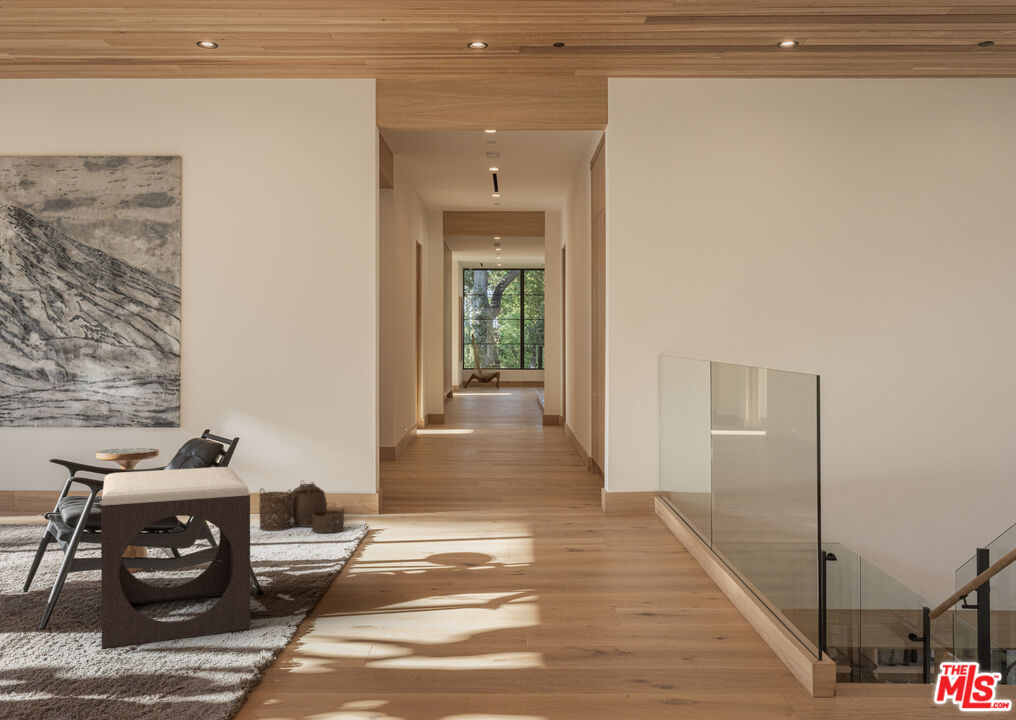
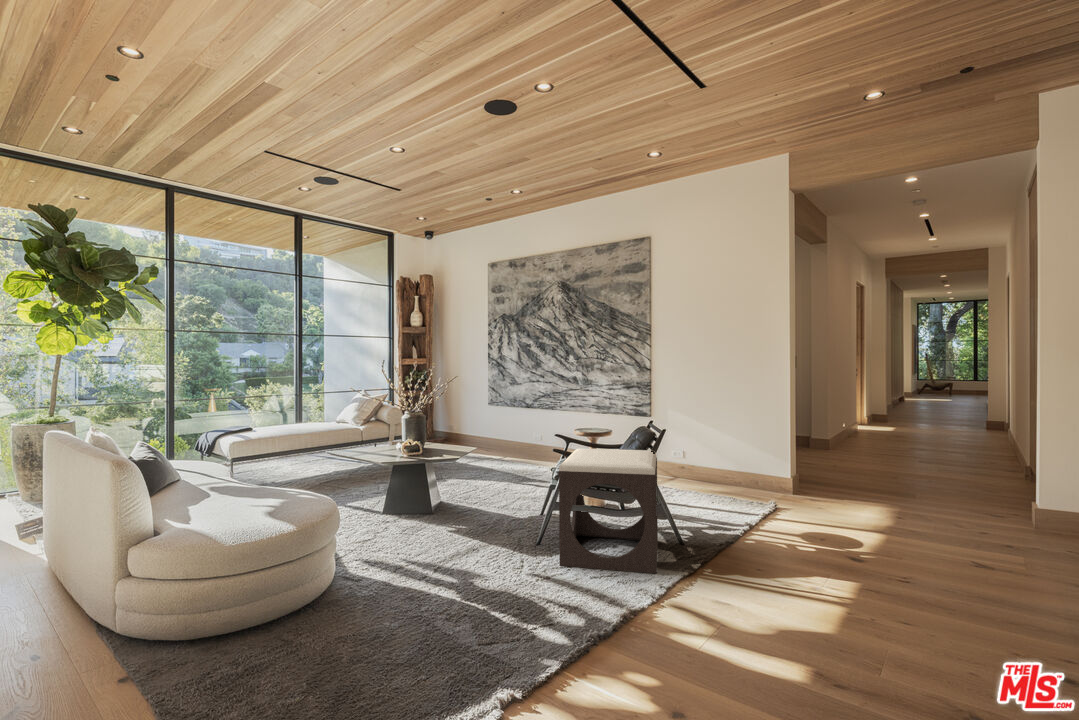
woven basket: present [259,483,344,533] -> none [696,461,759,505]

